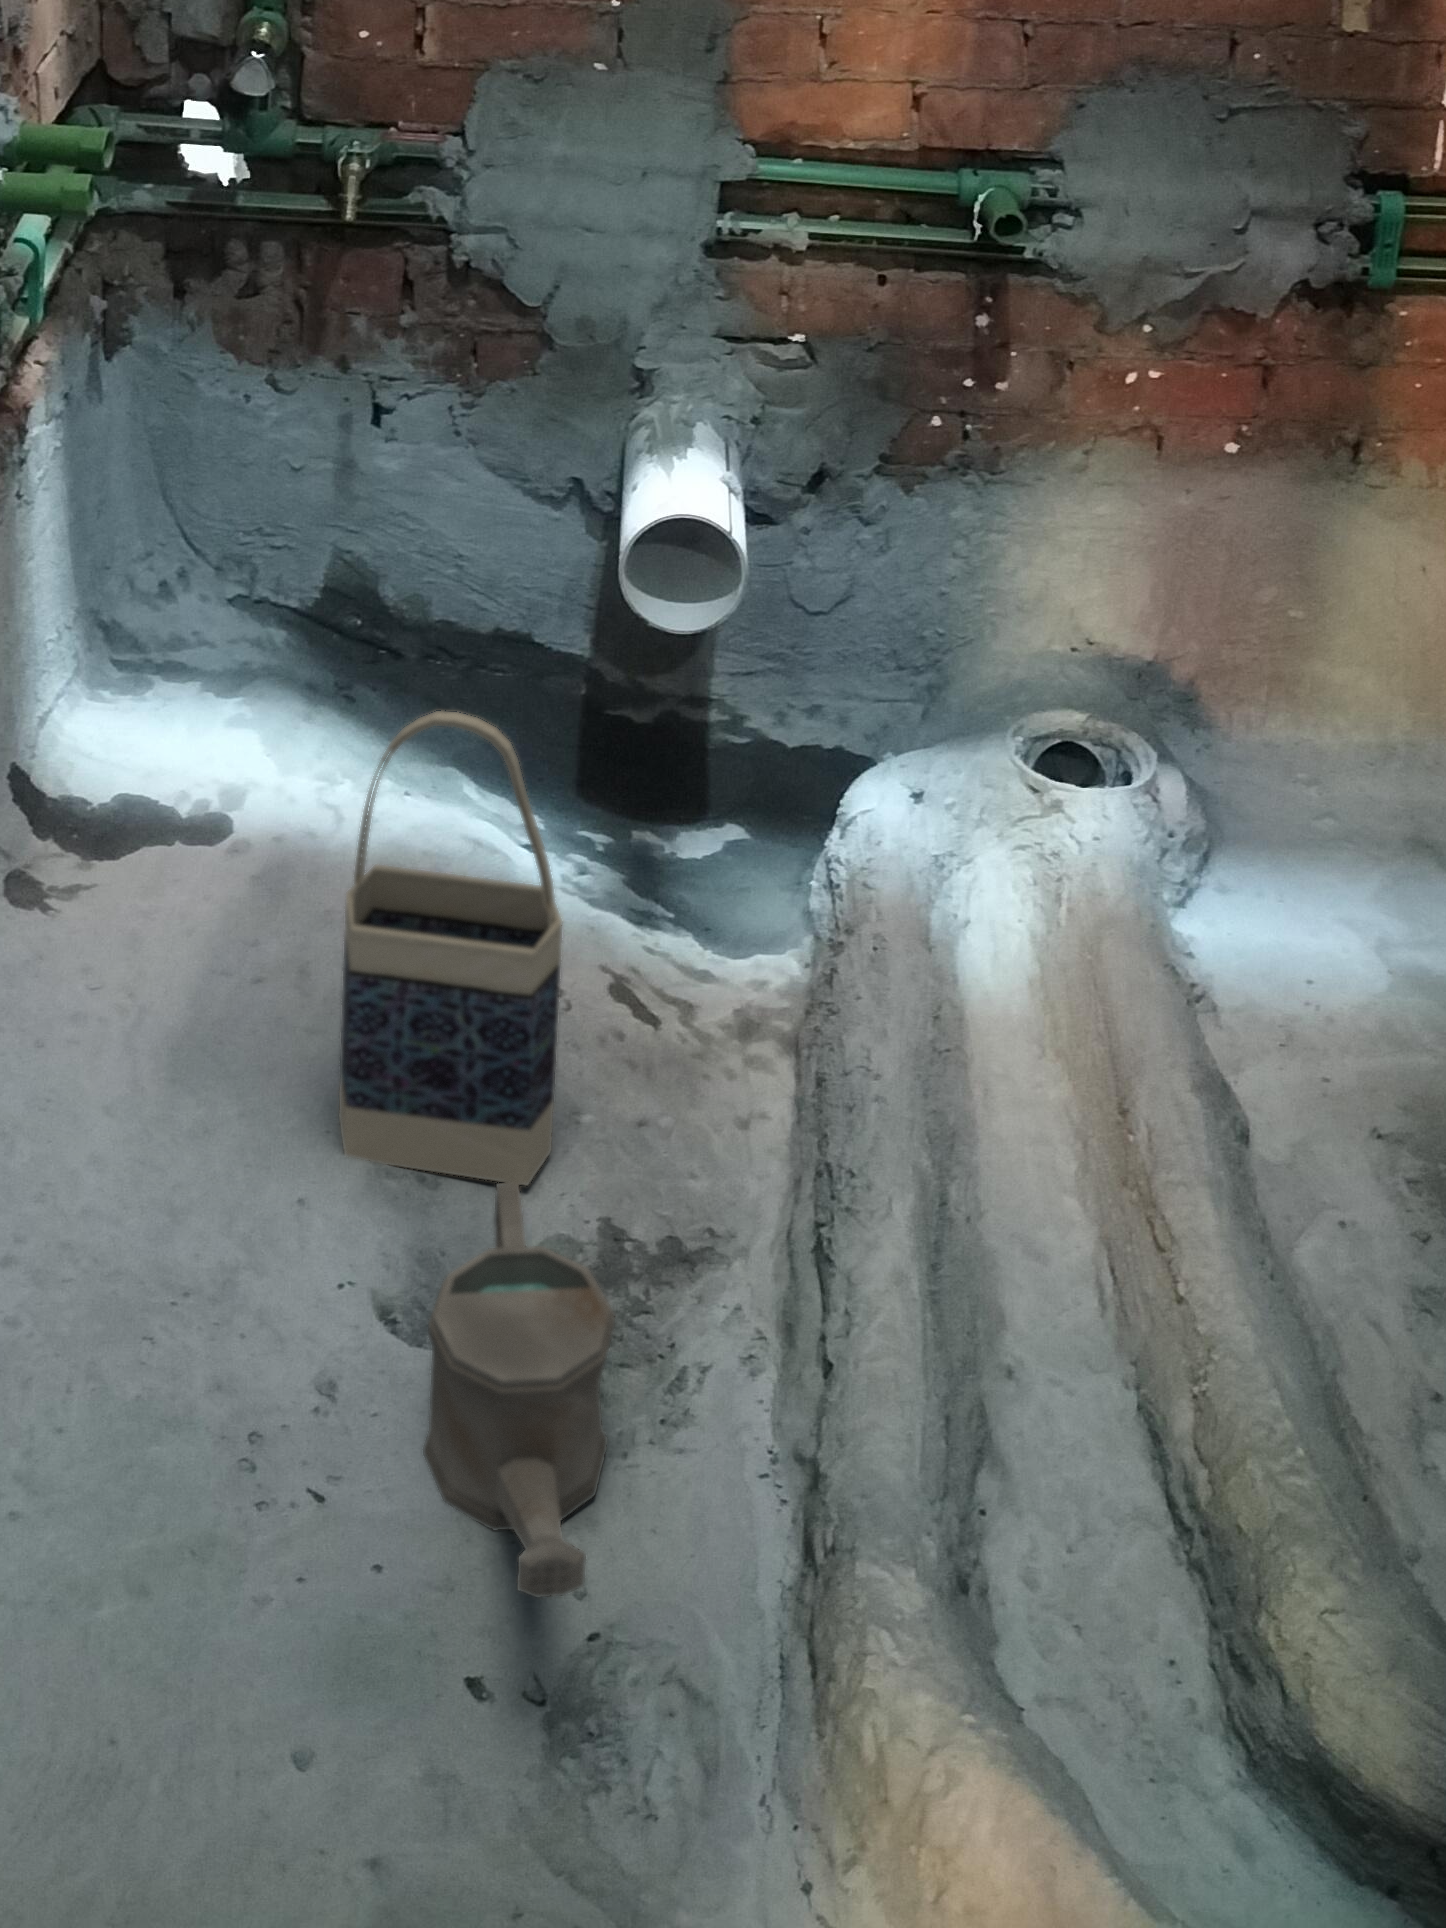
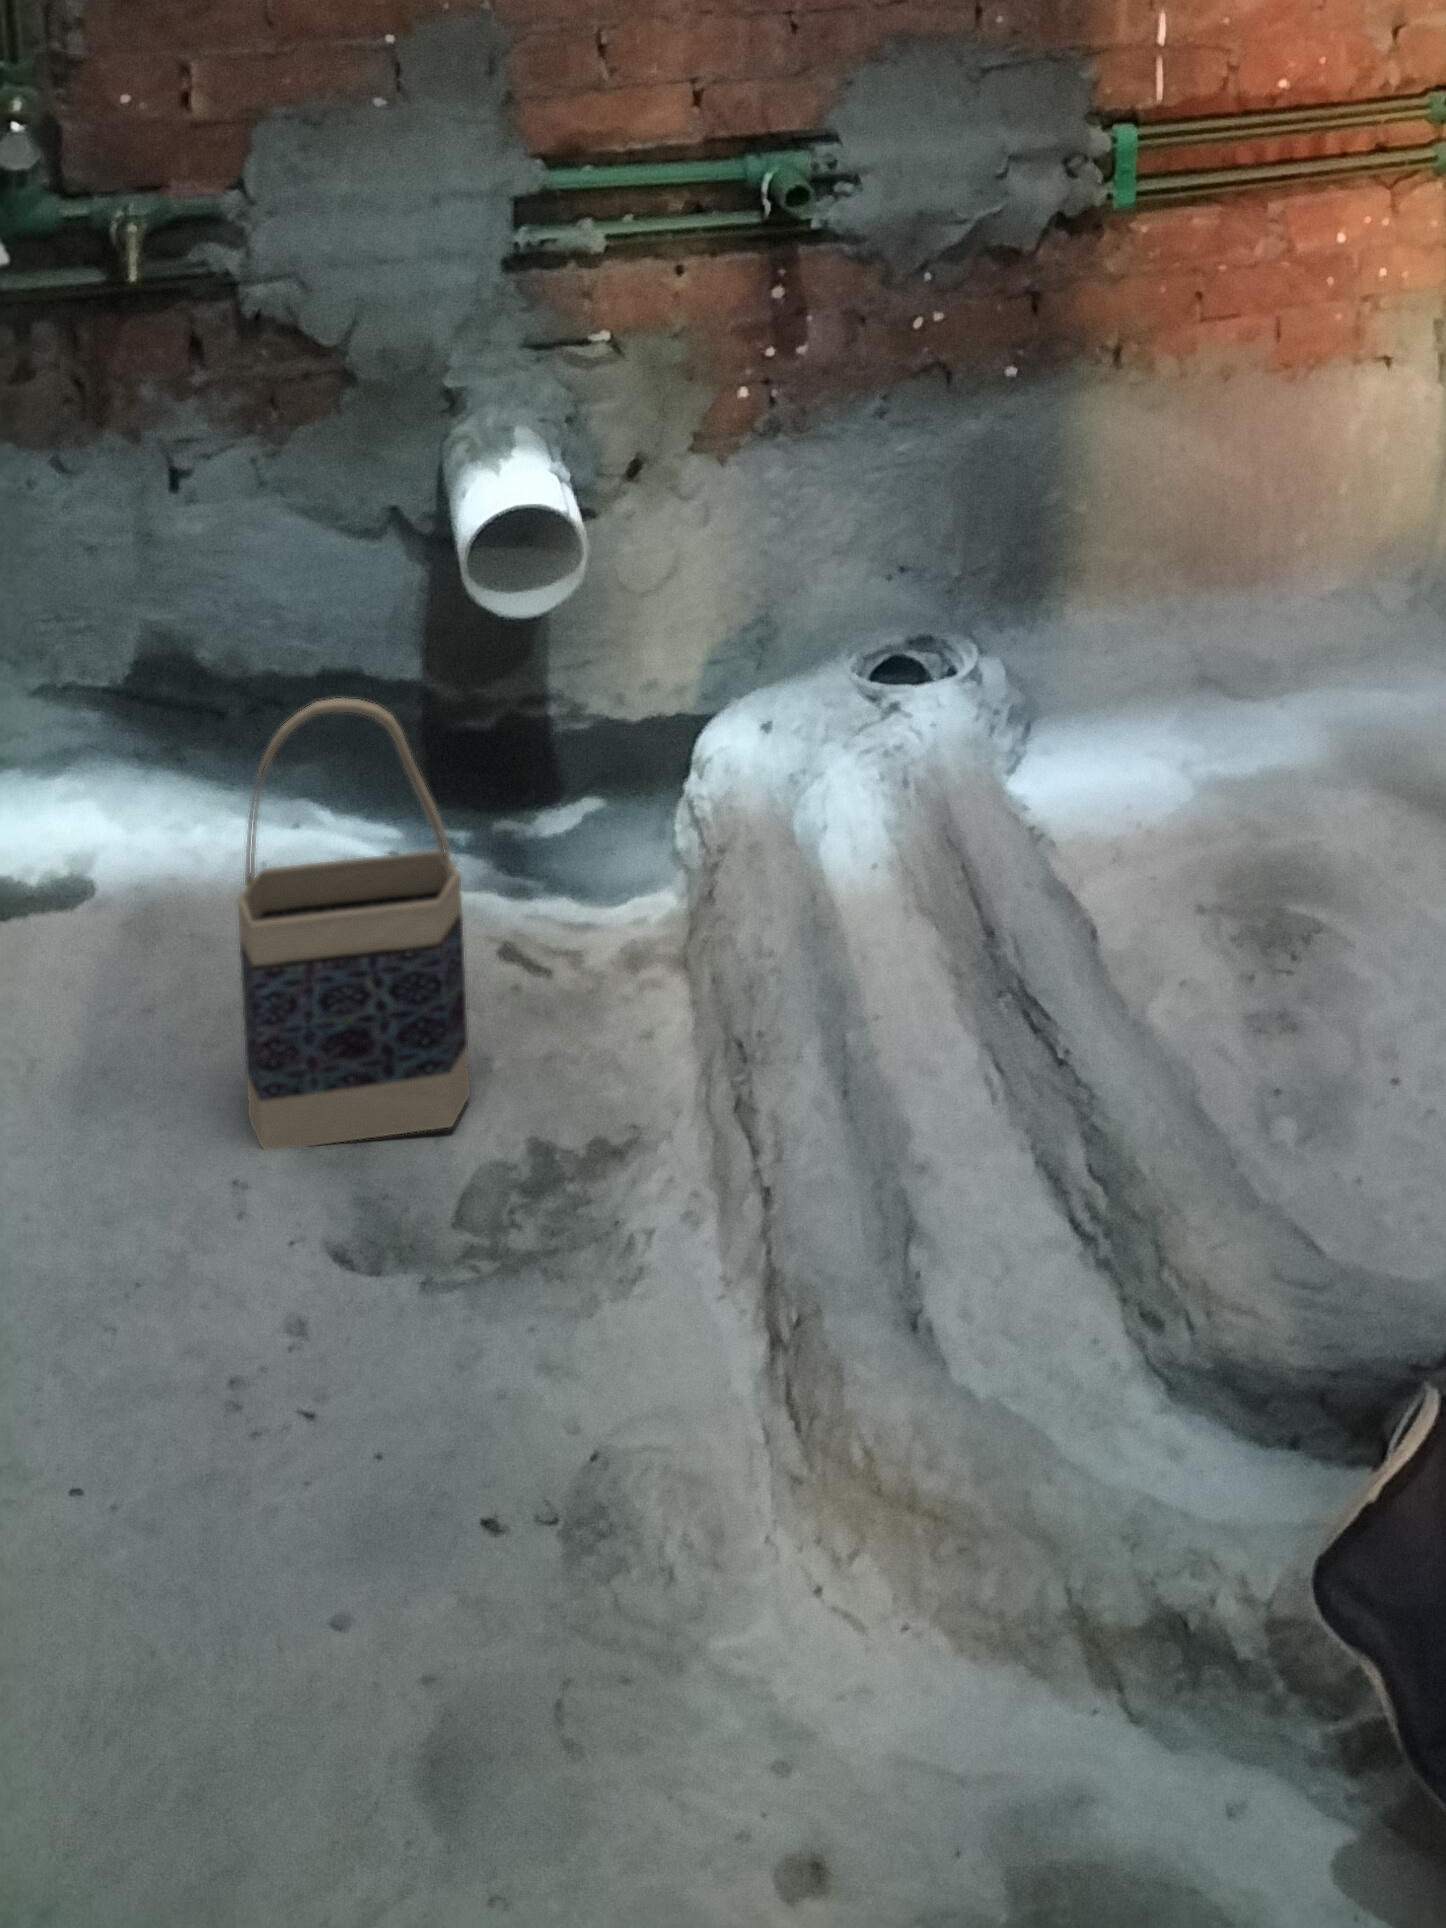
watering can: present [423,1183,615,1597] -> none [389,1103,576,1400]

